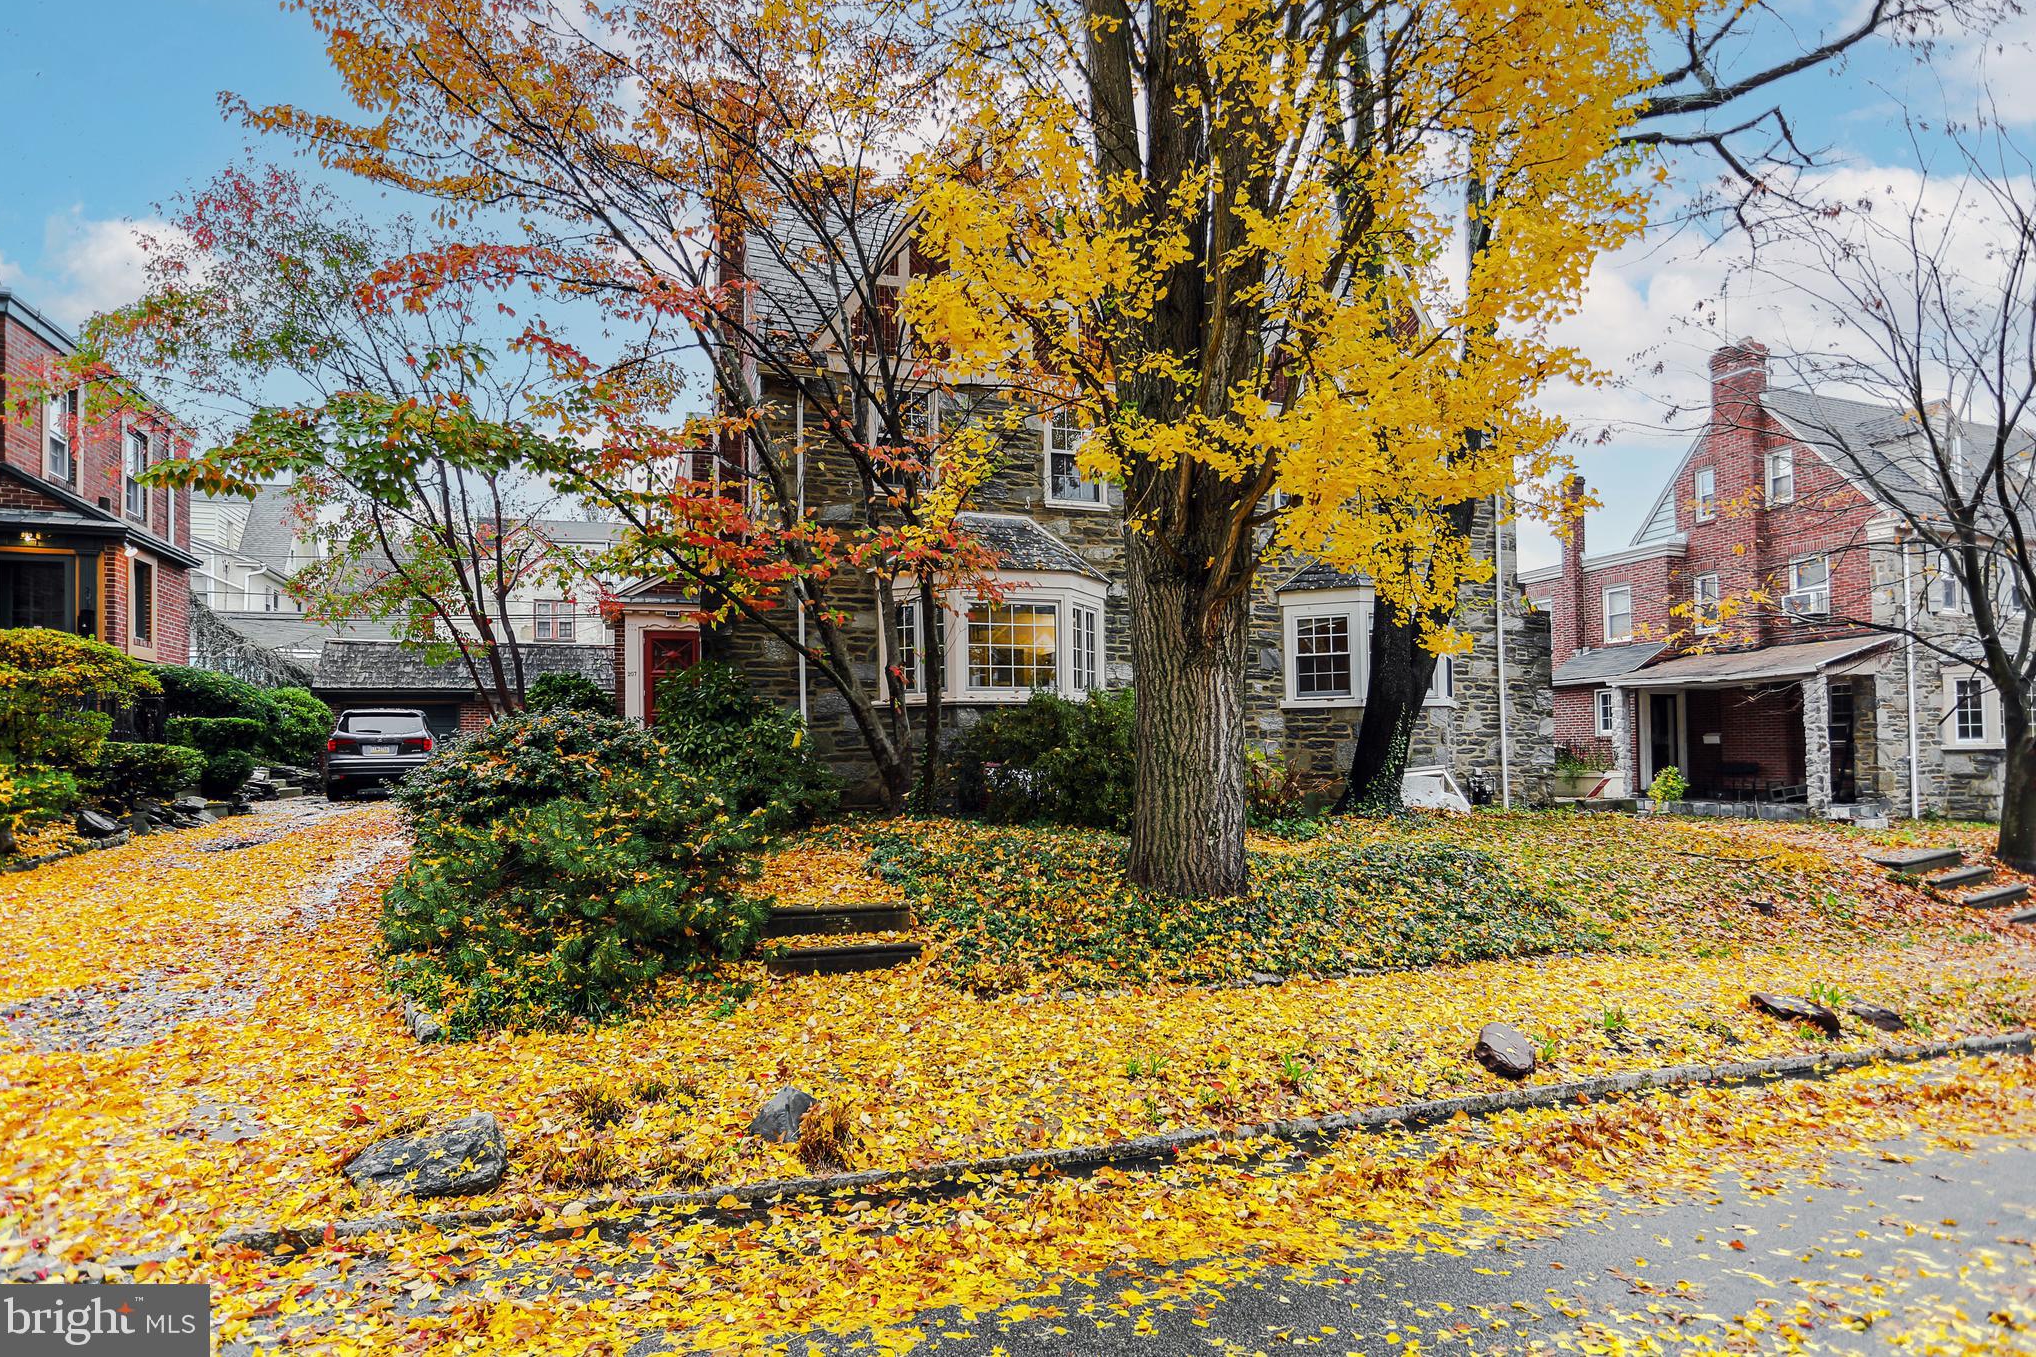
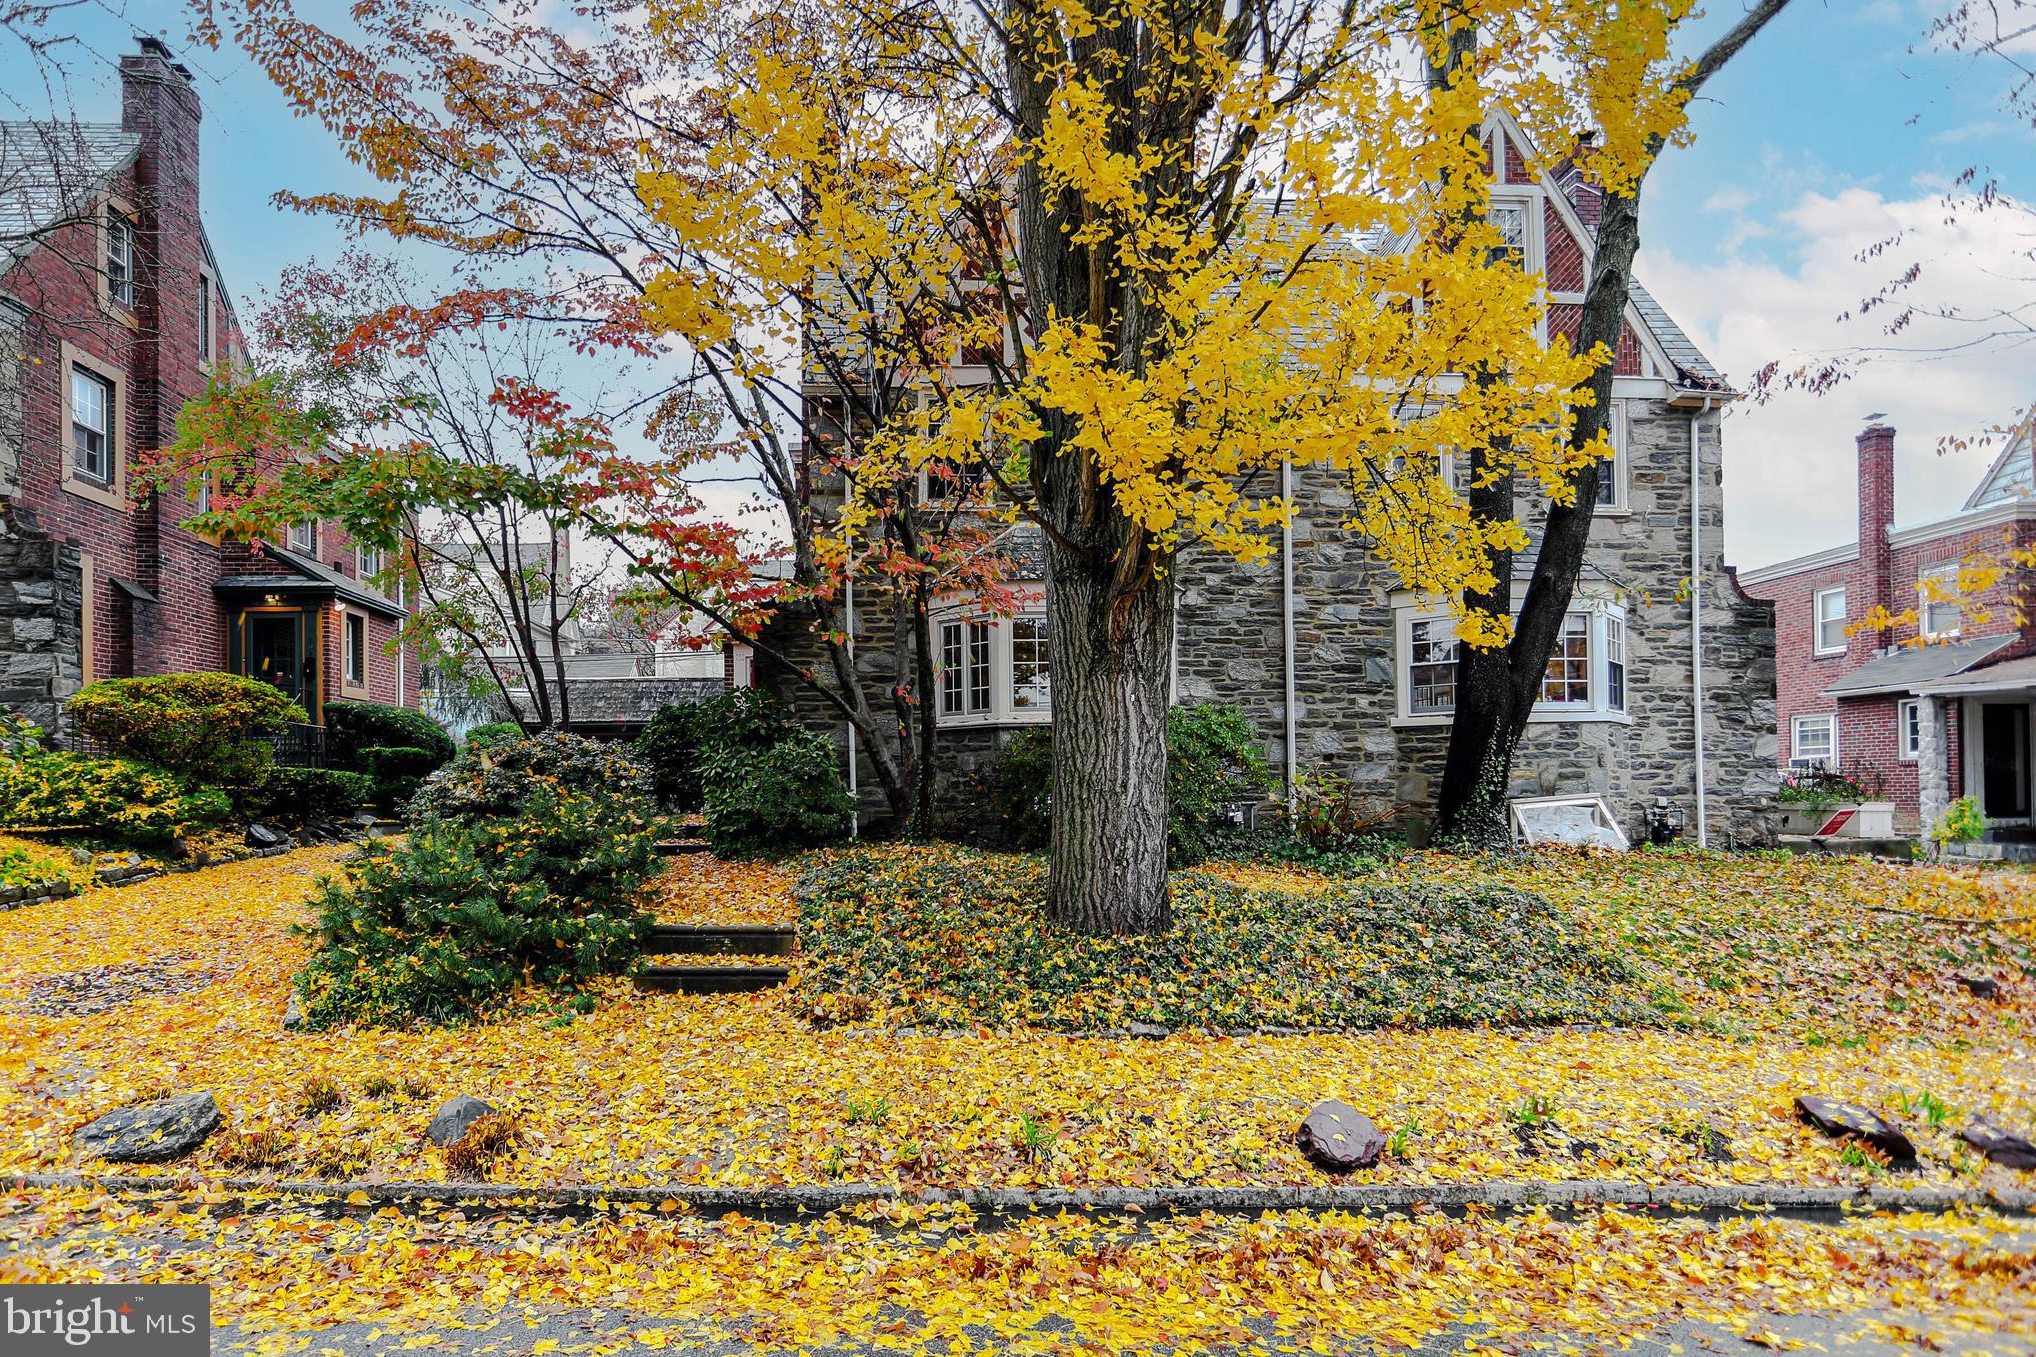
potted plant: none [15,789,75,859] -> present [195,810,228,864]

